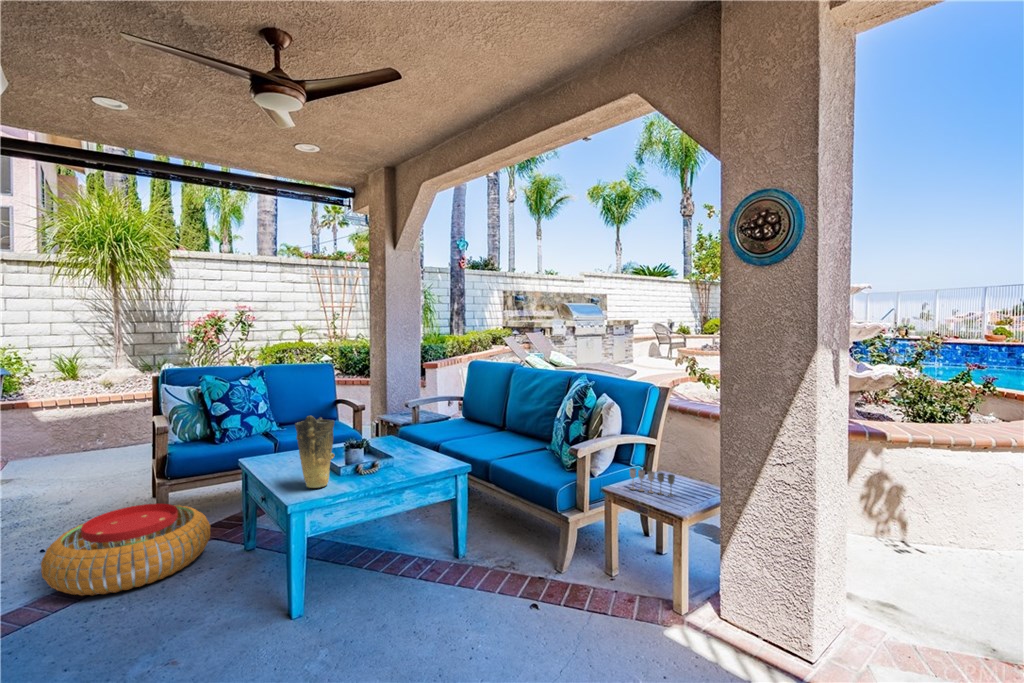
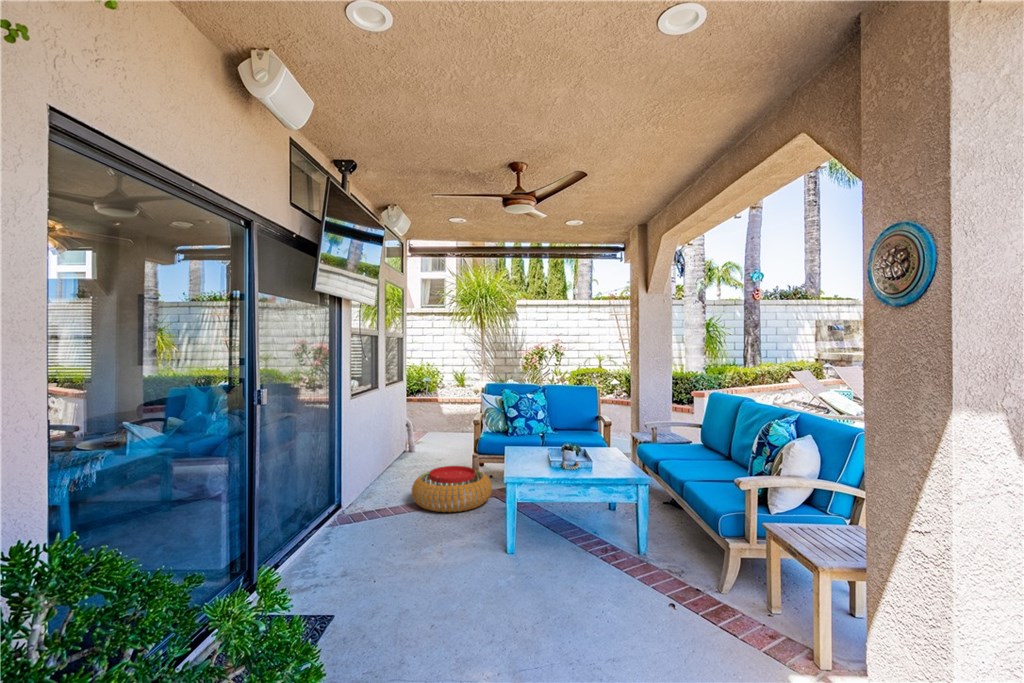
vase: present [295,416,334,488] -> none [522,421,547,471]
wine glass: present [630,468,675,497] -> none [788,508,833,546]

